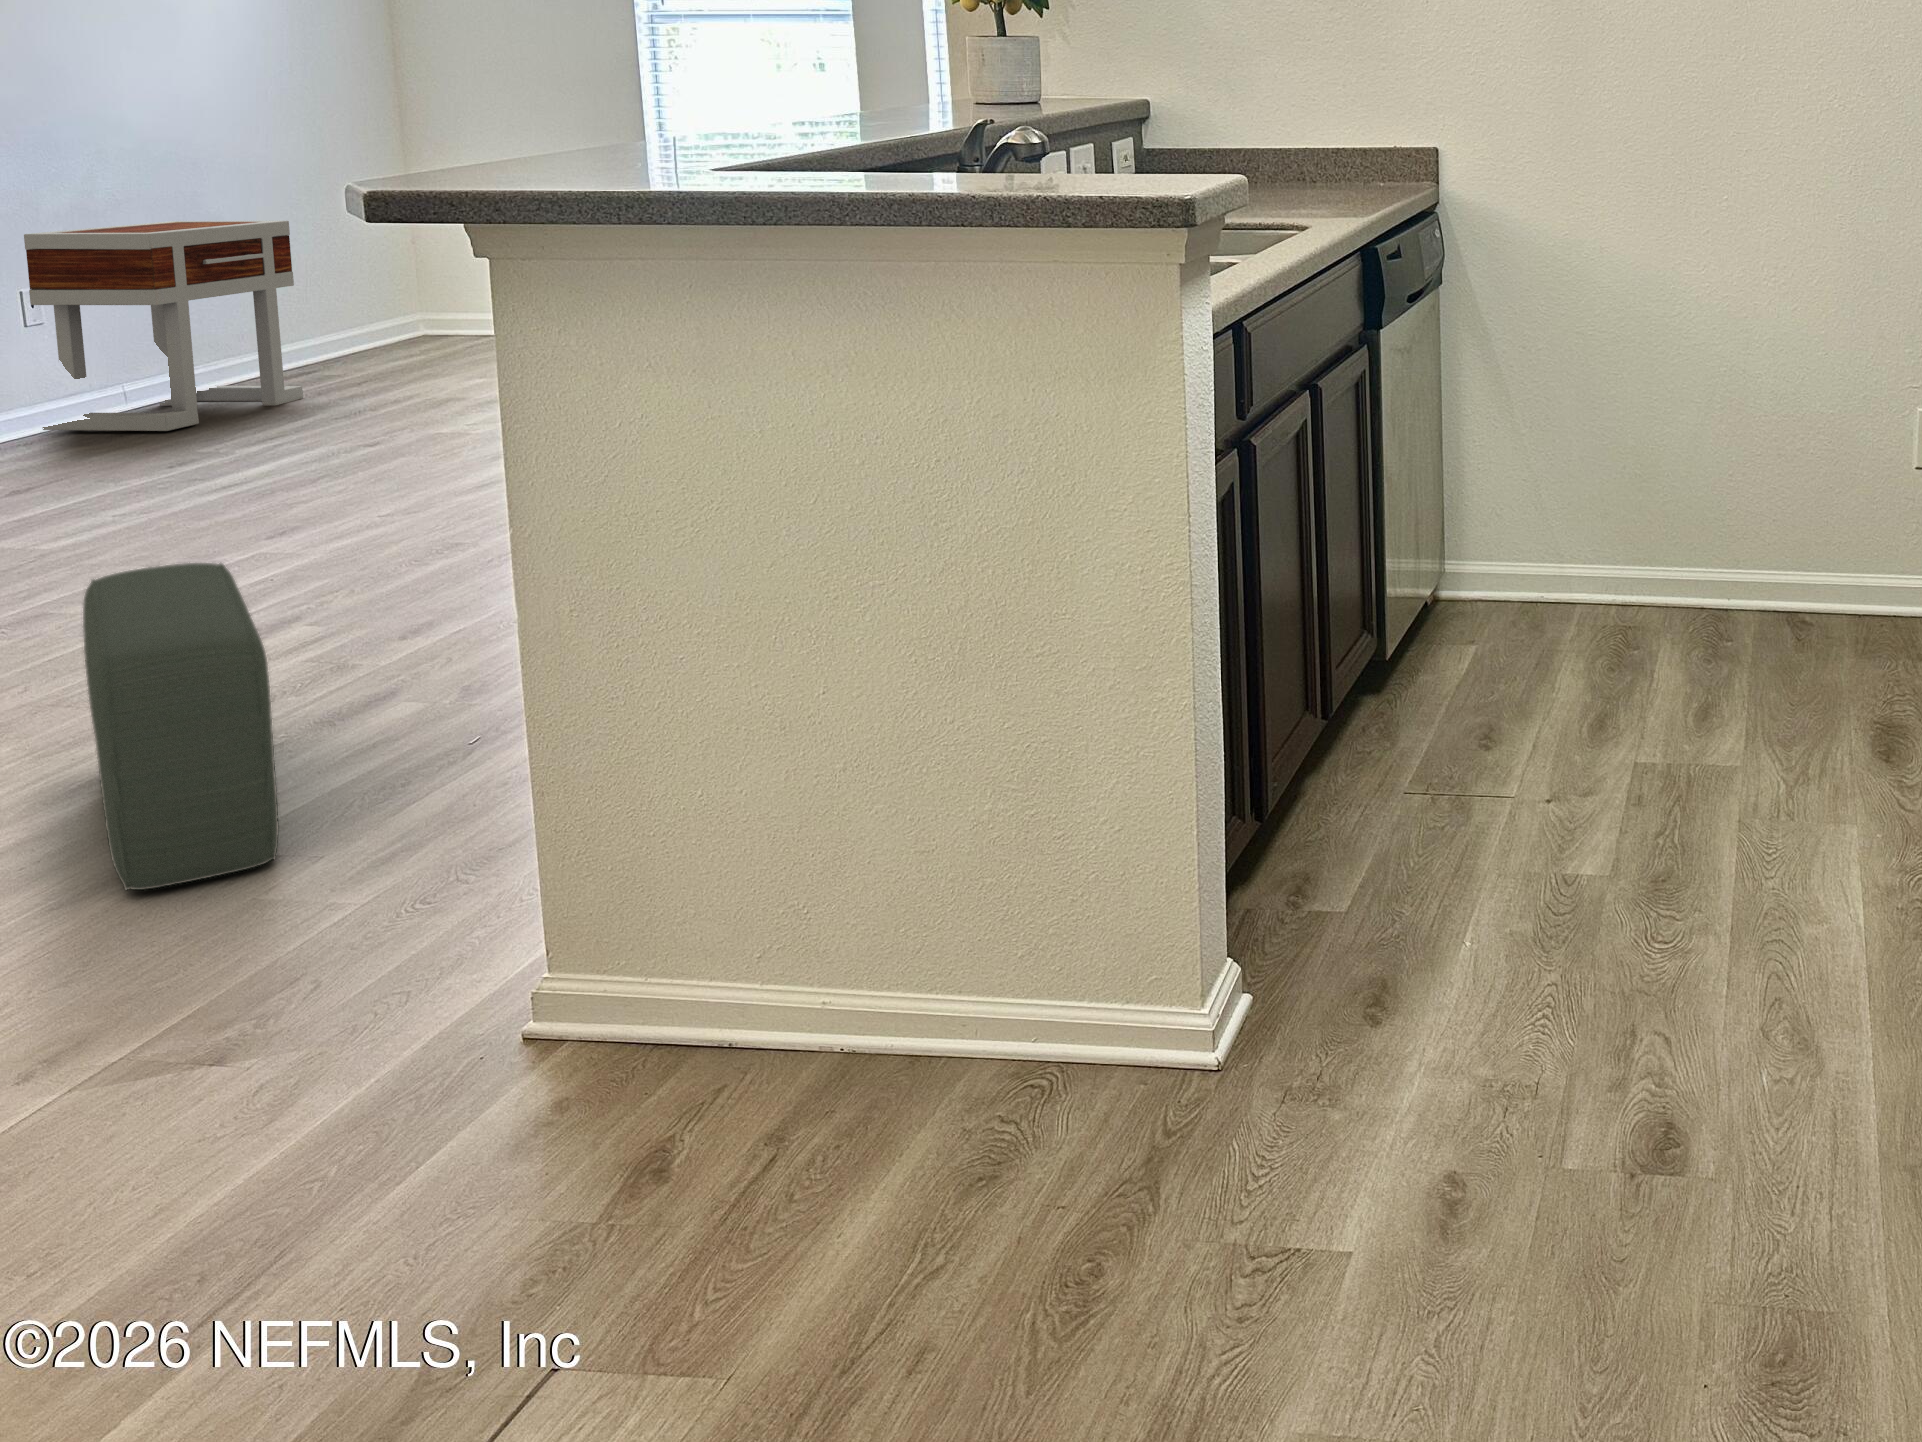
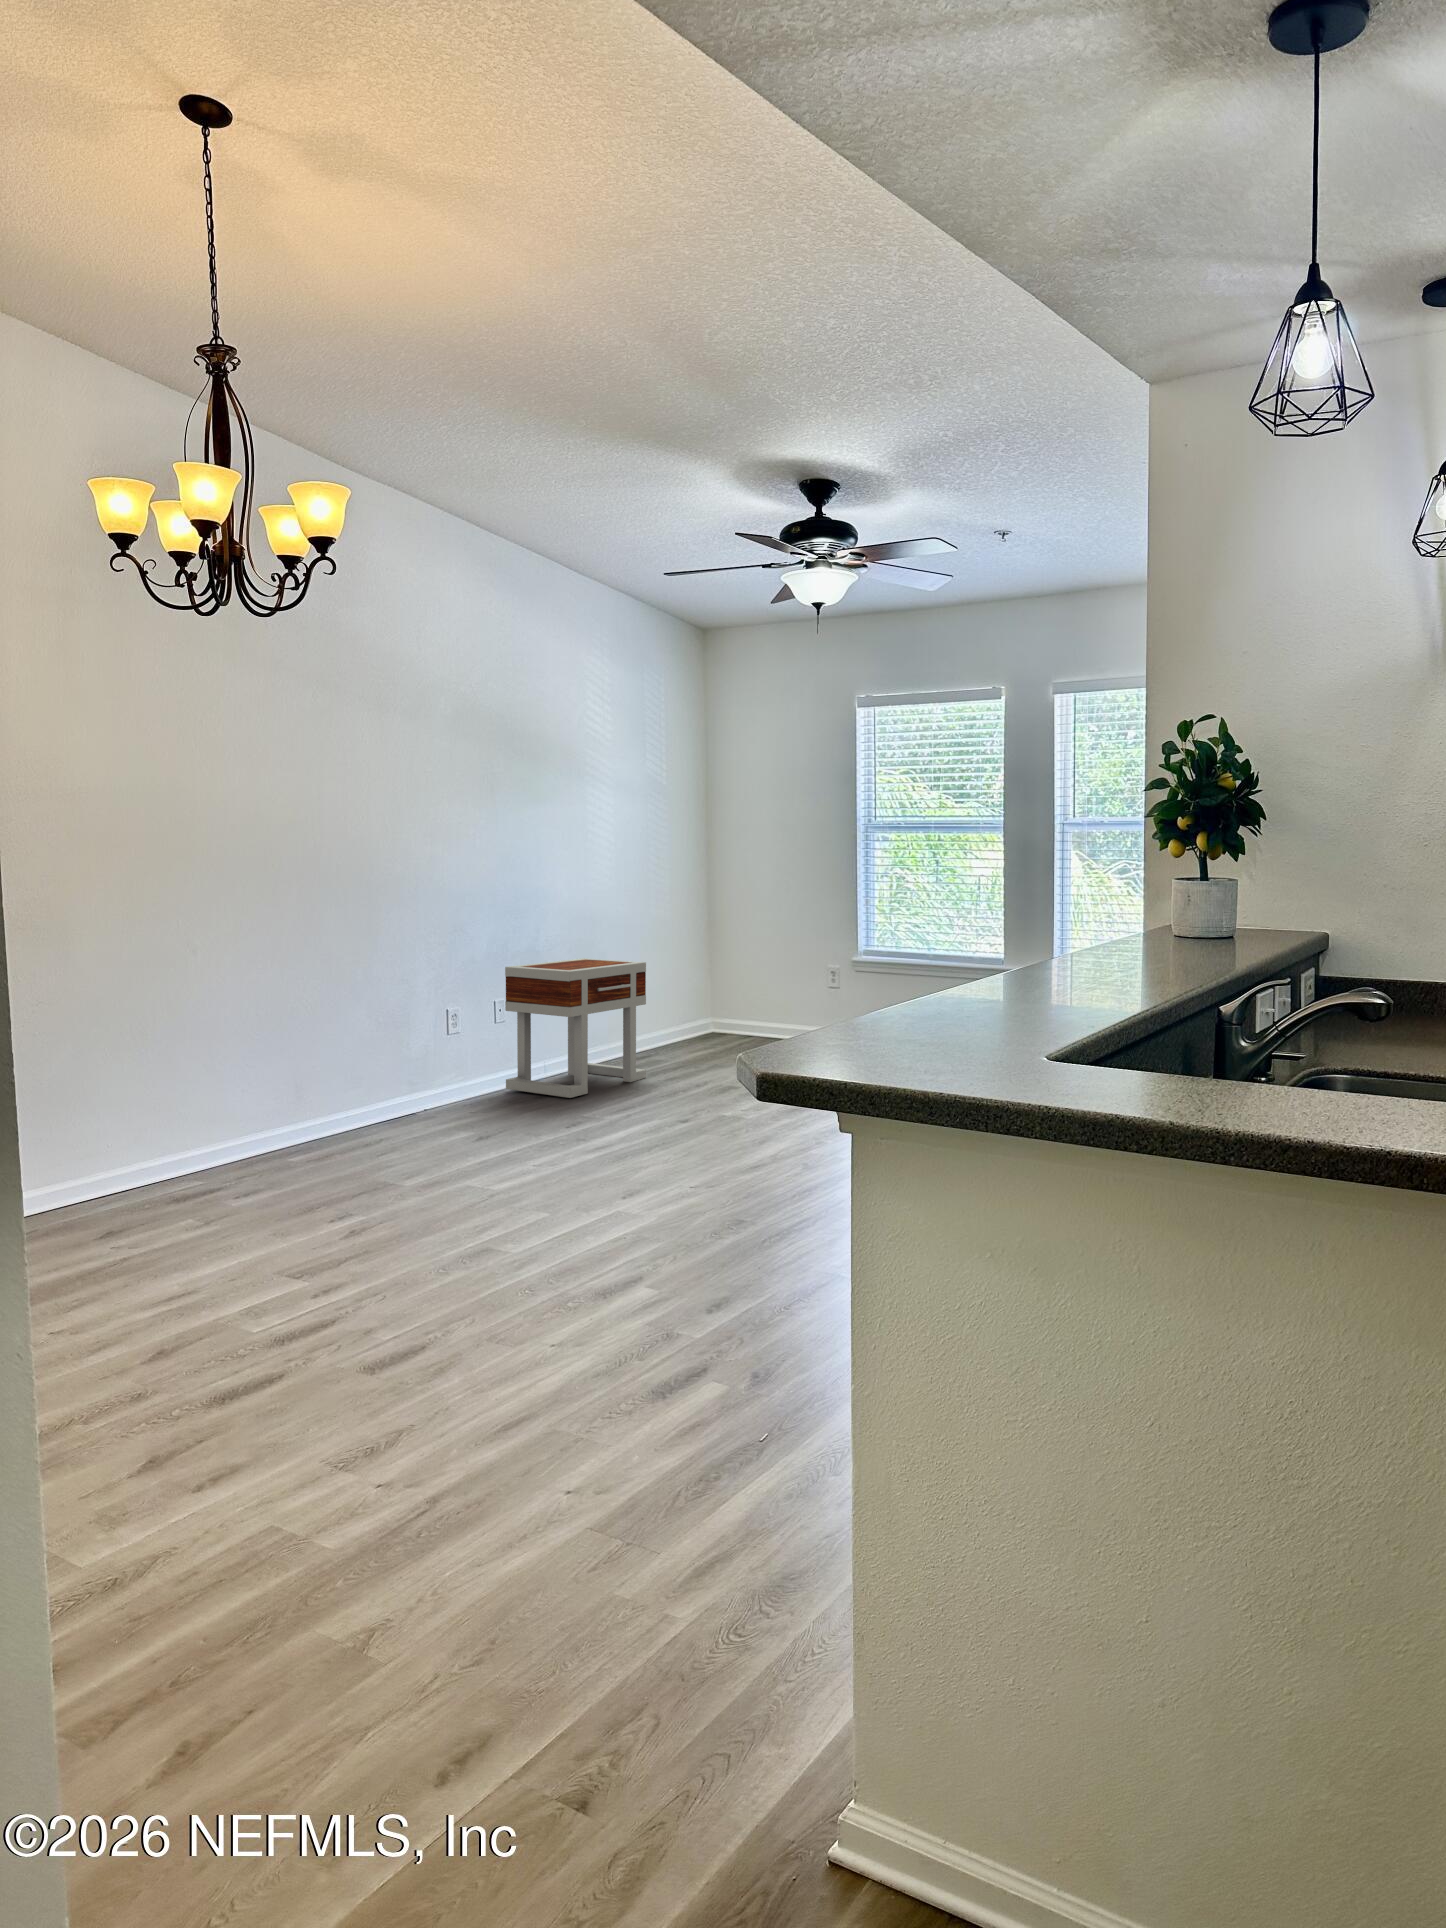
pouf: present [83,563,279,890] -> none [495,1301,617,1634]

